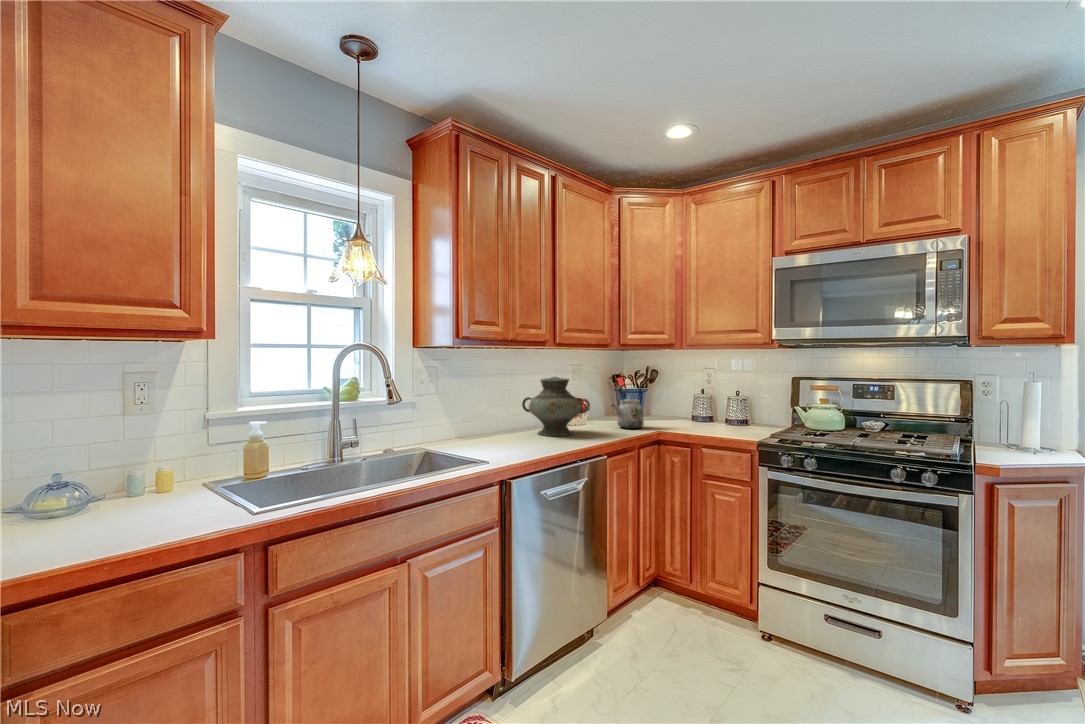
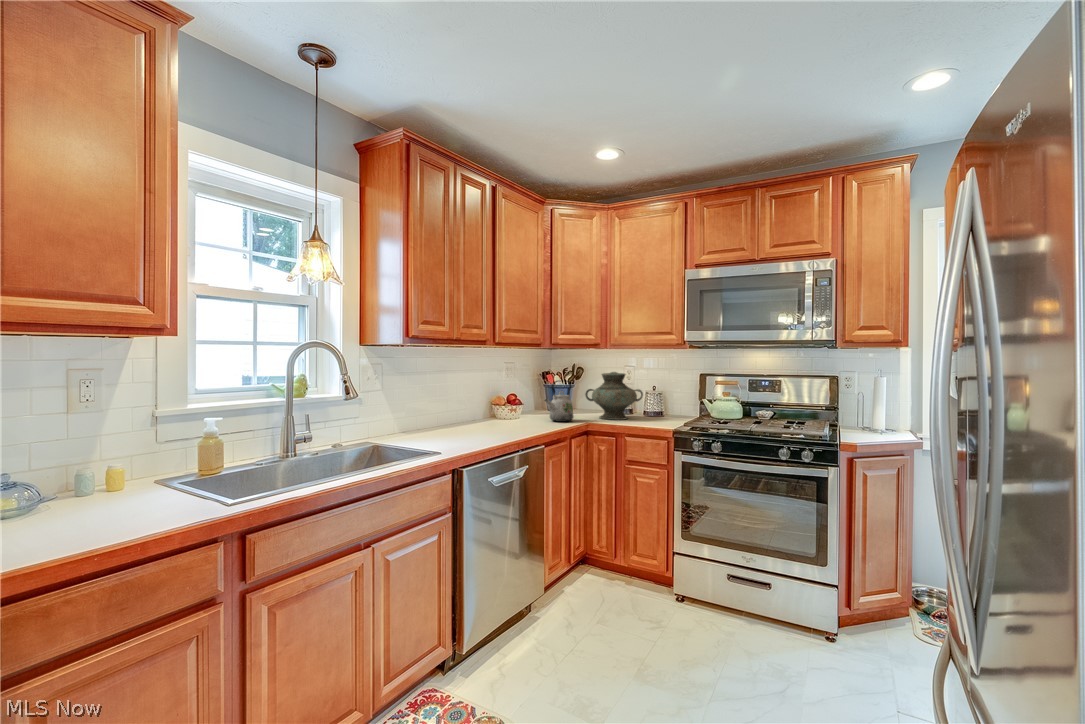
vase: present [522,377,590,436] -> present [585,372,643,420]

